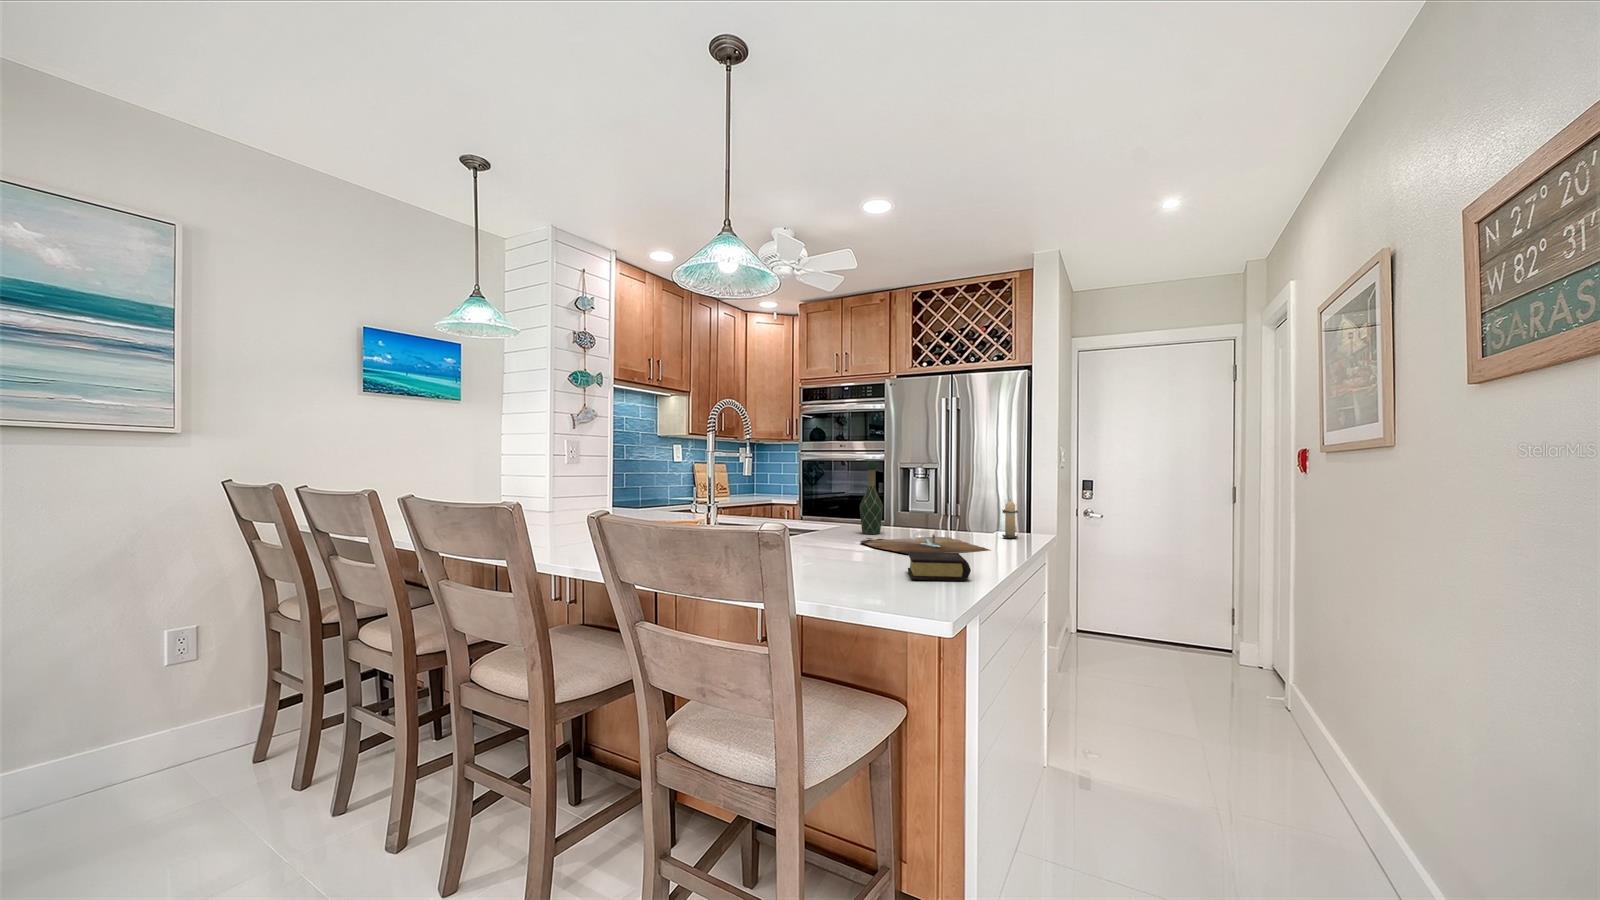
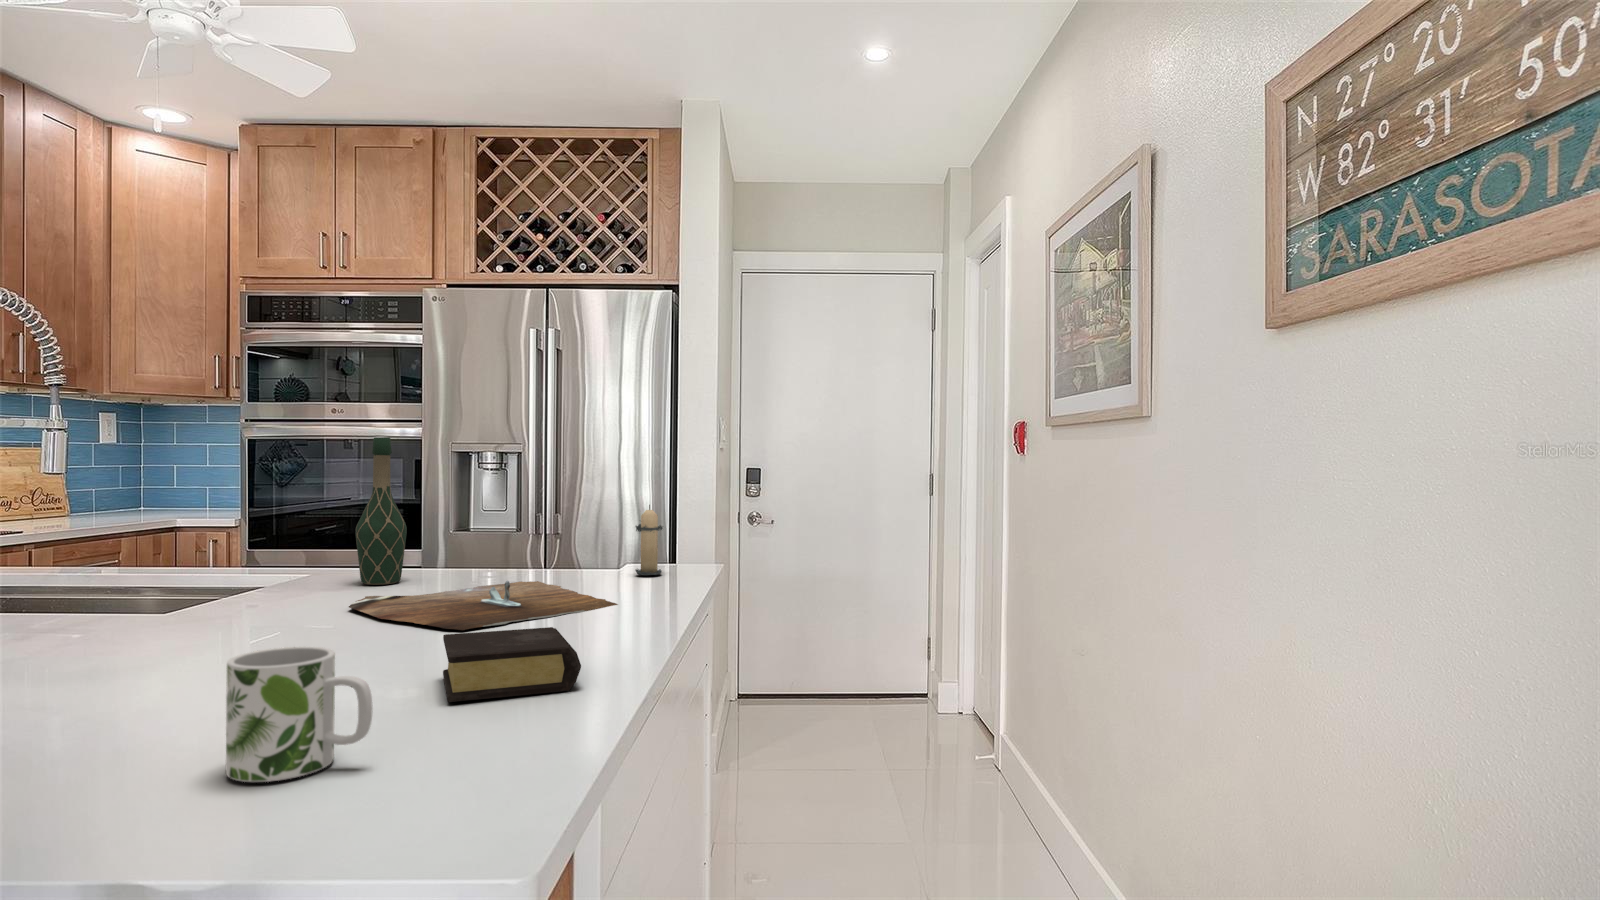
mug: none [834,546,886,595] -> present [226,647,373,782]

